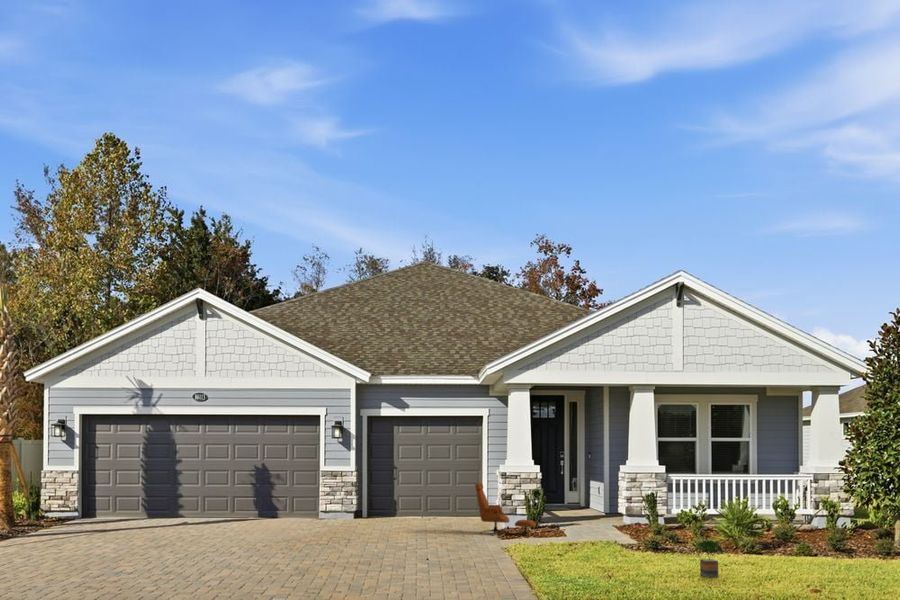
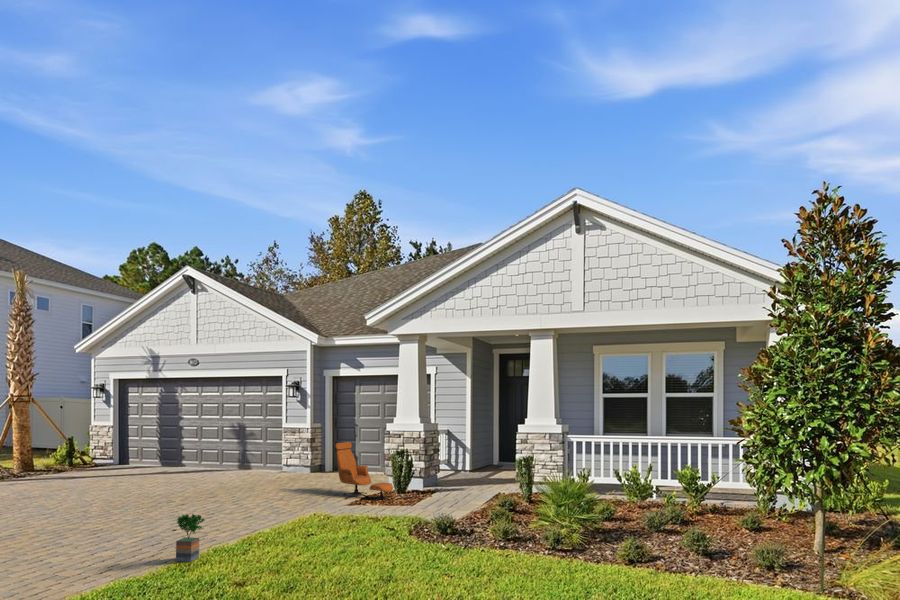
potted tree: present [698,540,723,578] -> present [176,514,205,562]

